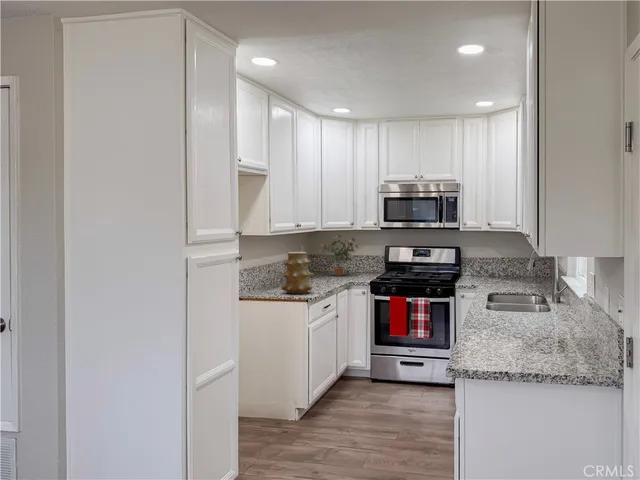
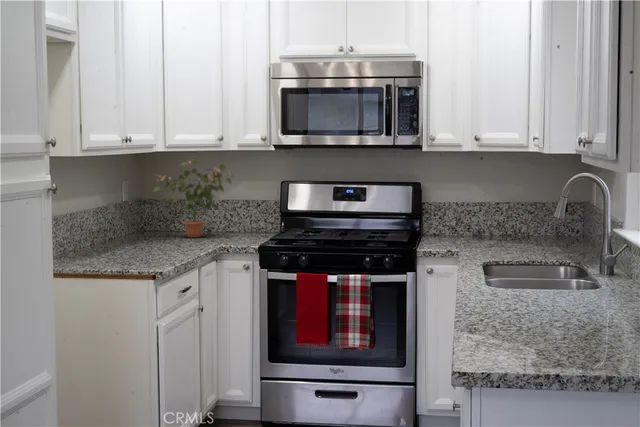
vase: present [281,252,314,294] -> none [91,183,157,265]

